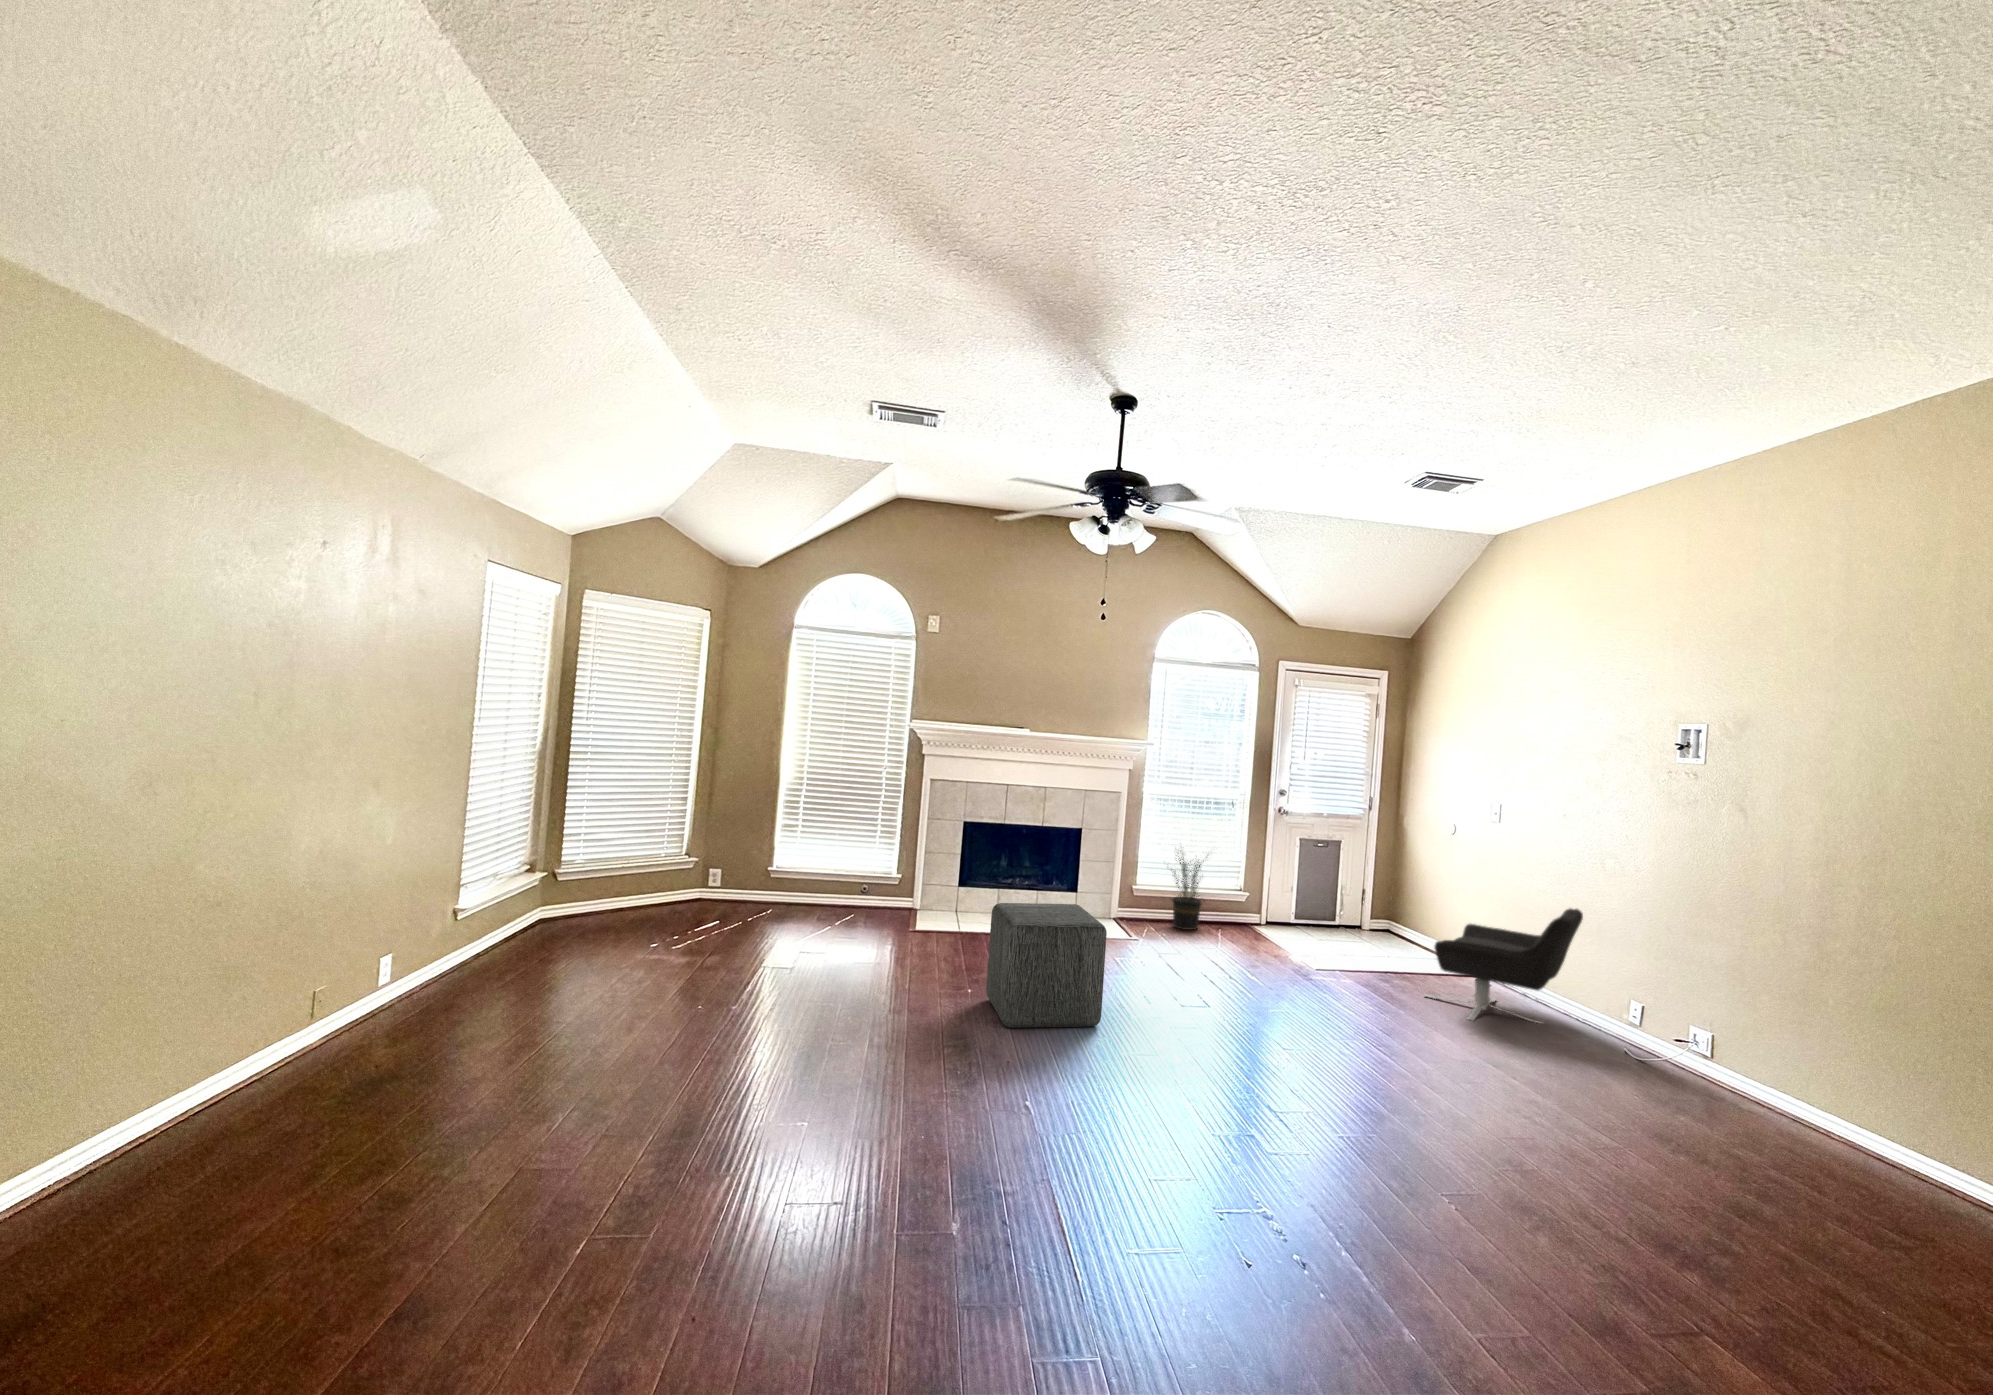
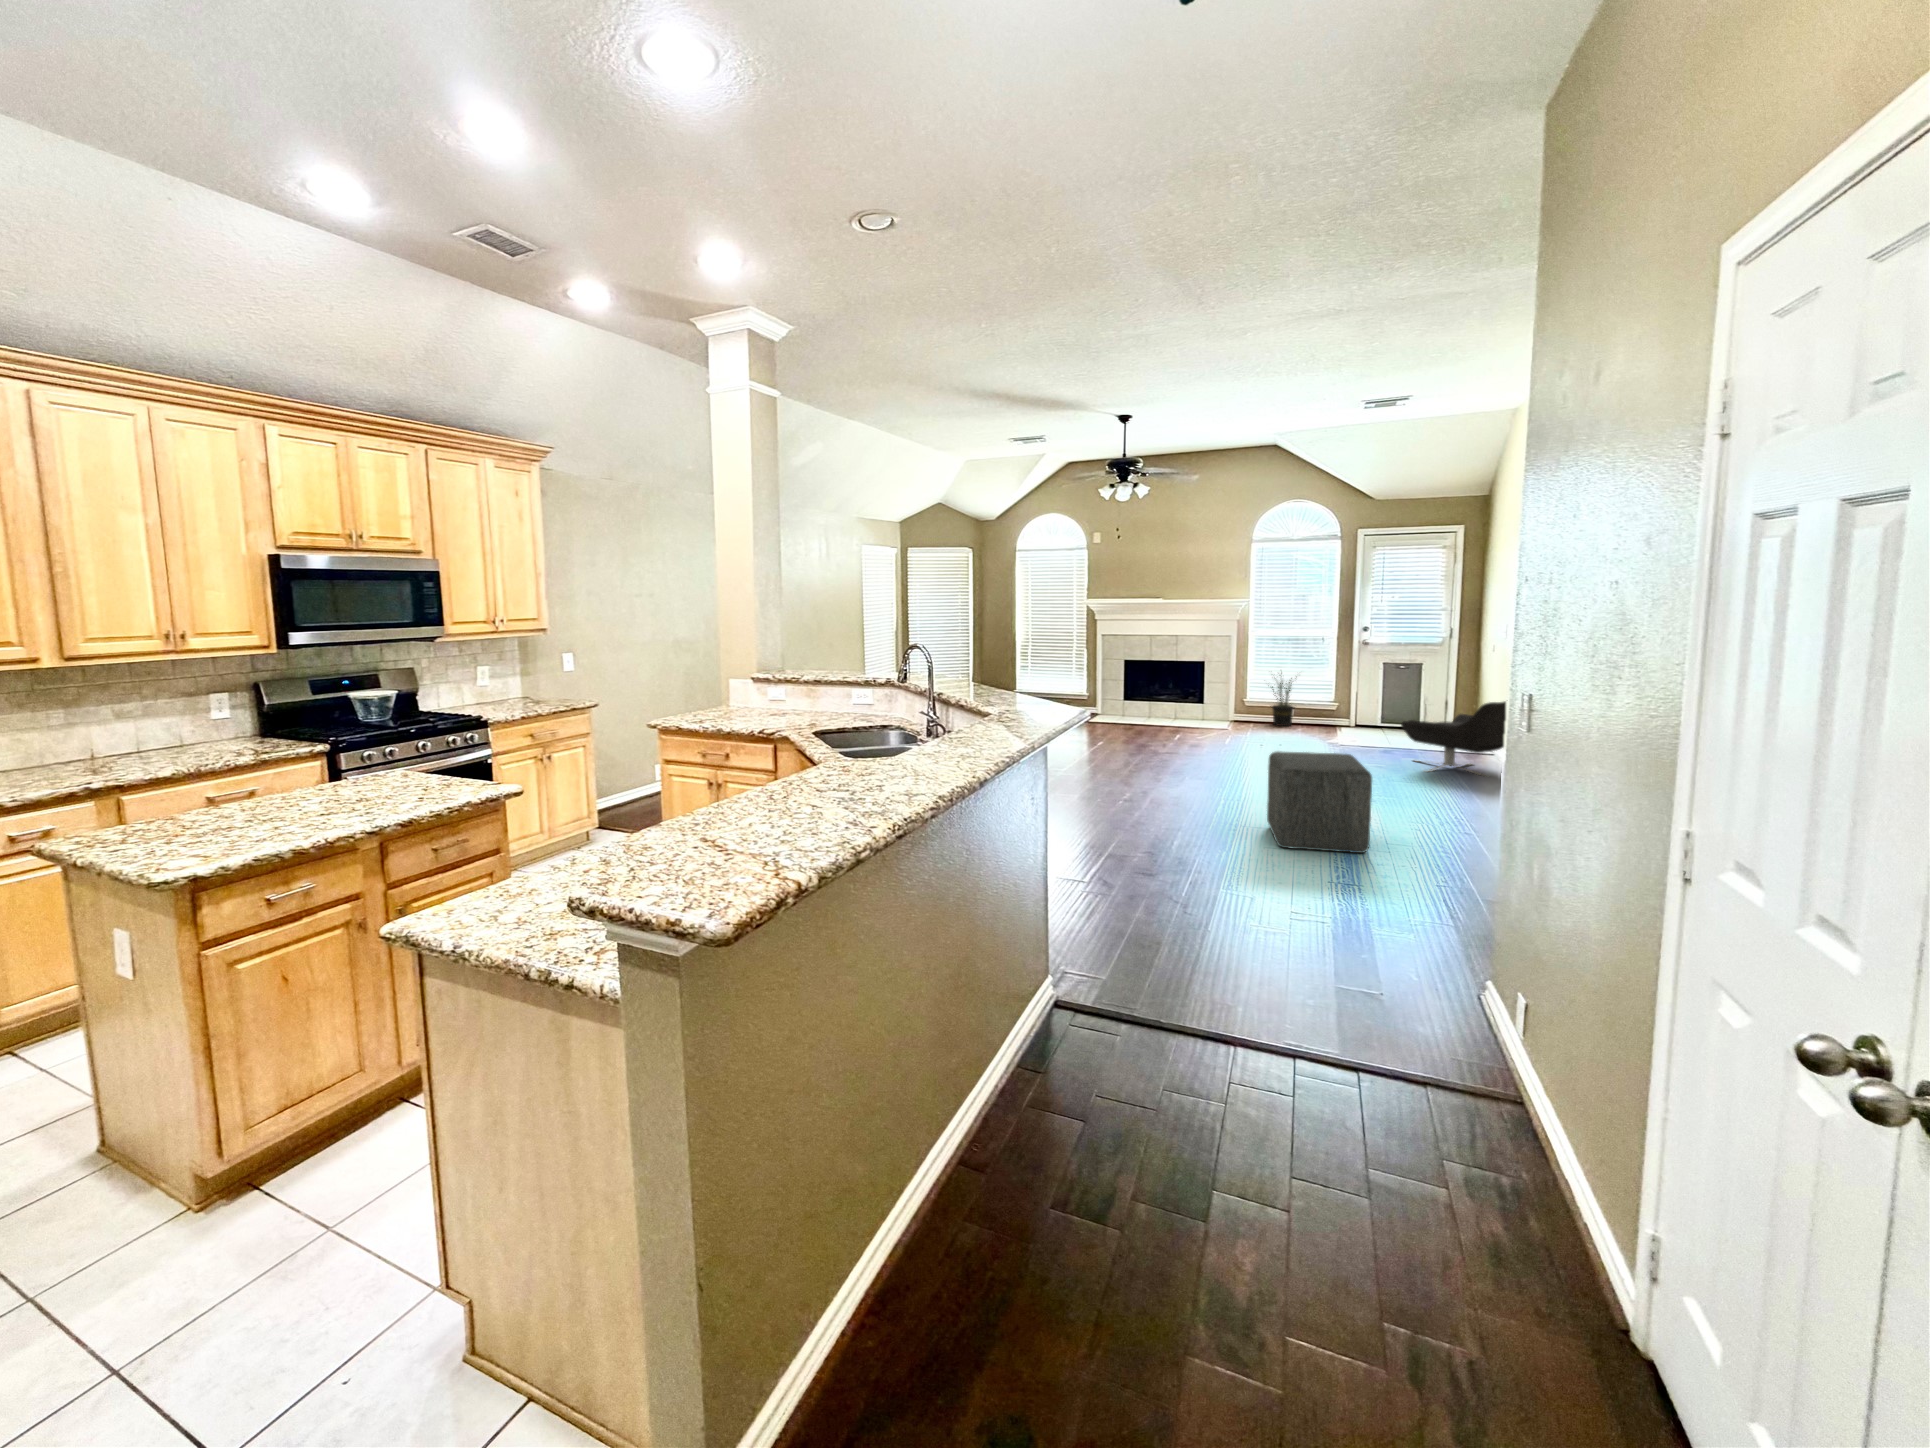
ottoman: present [986,903,1107,1028] -> present [1267,751,1372,853]

